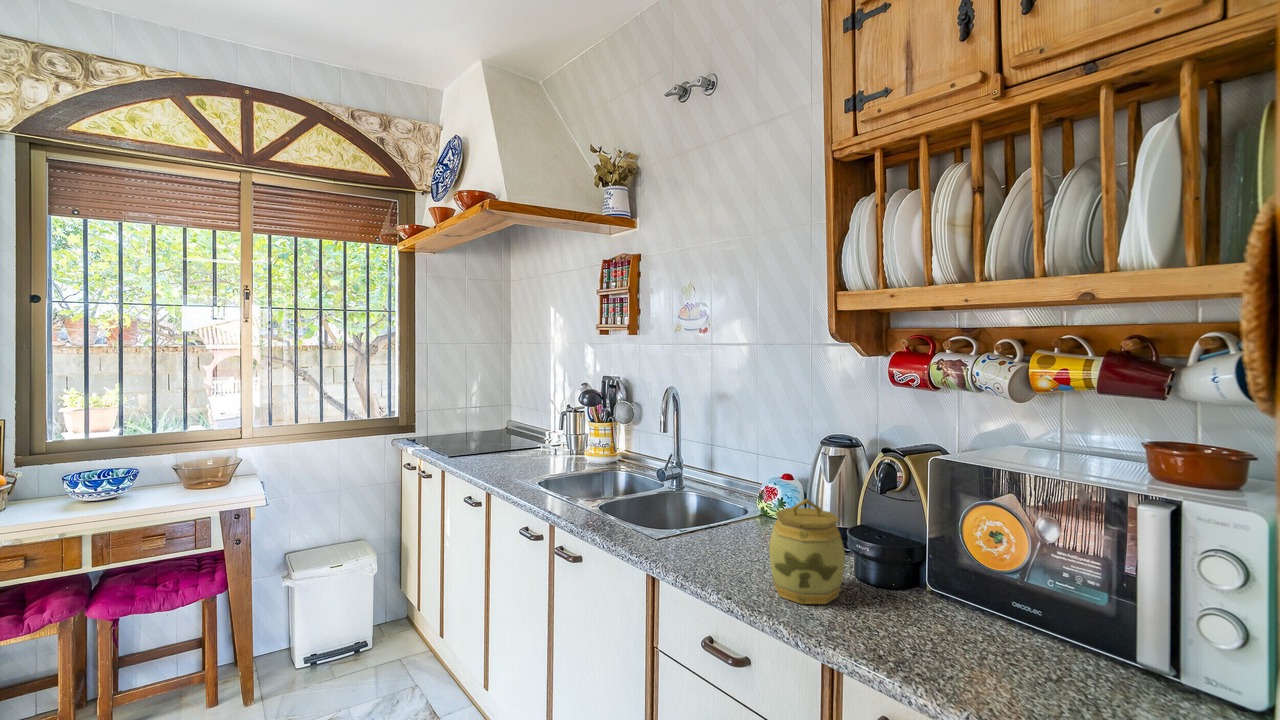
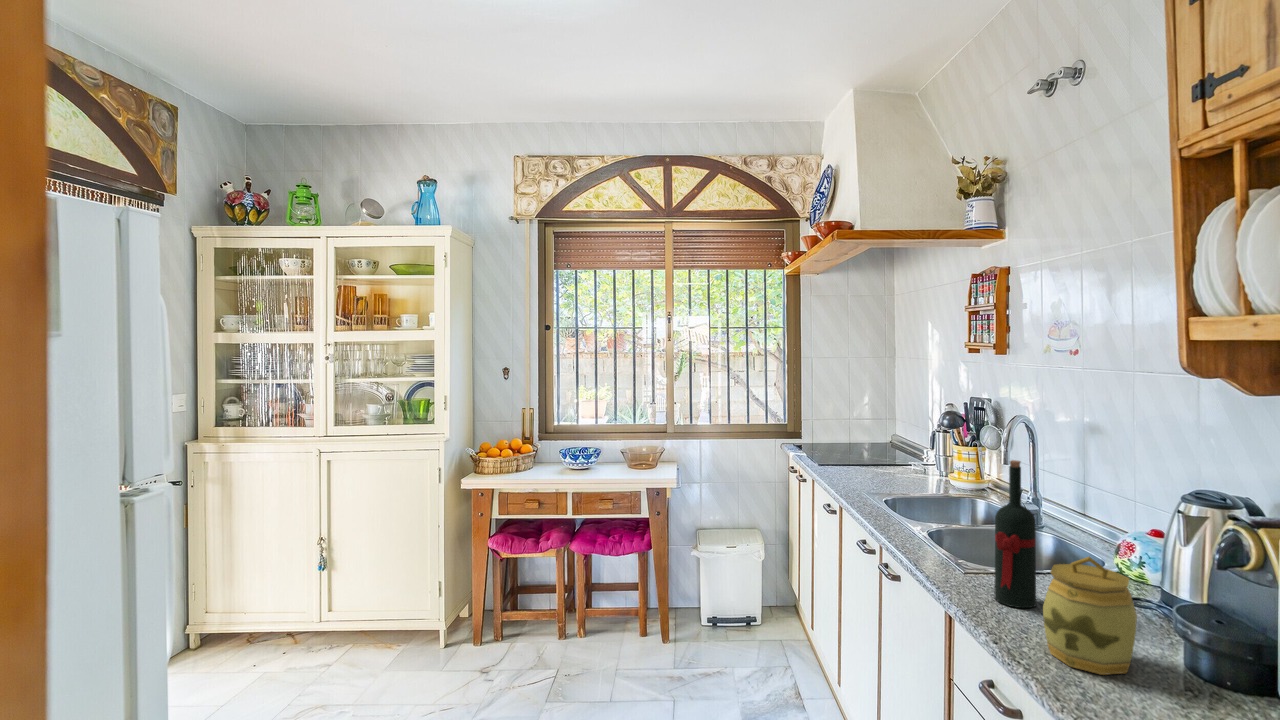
wine bottle: none [699,421,735,561] -> present [994,460,1036,608]

